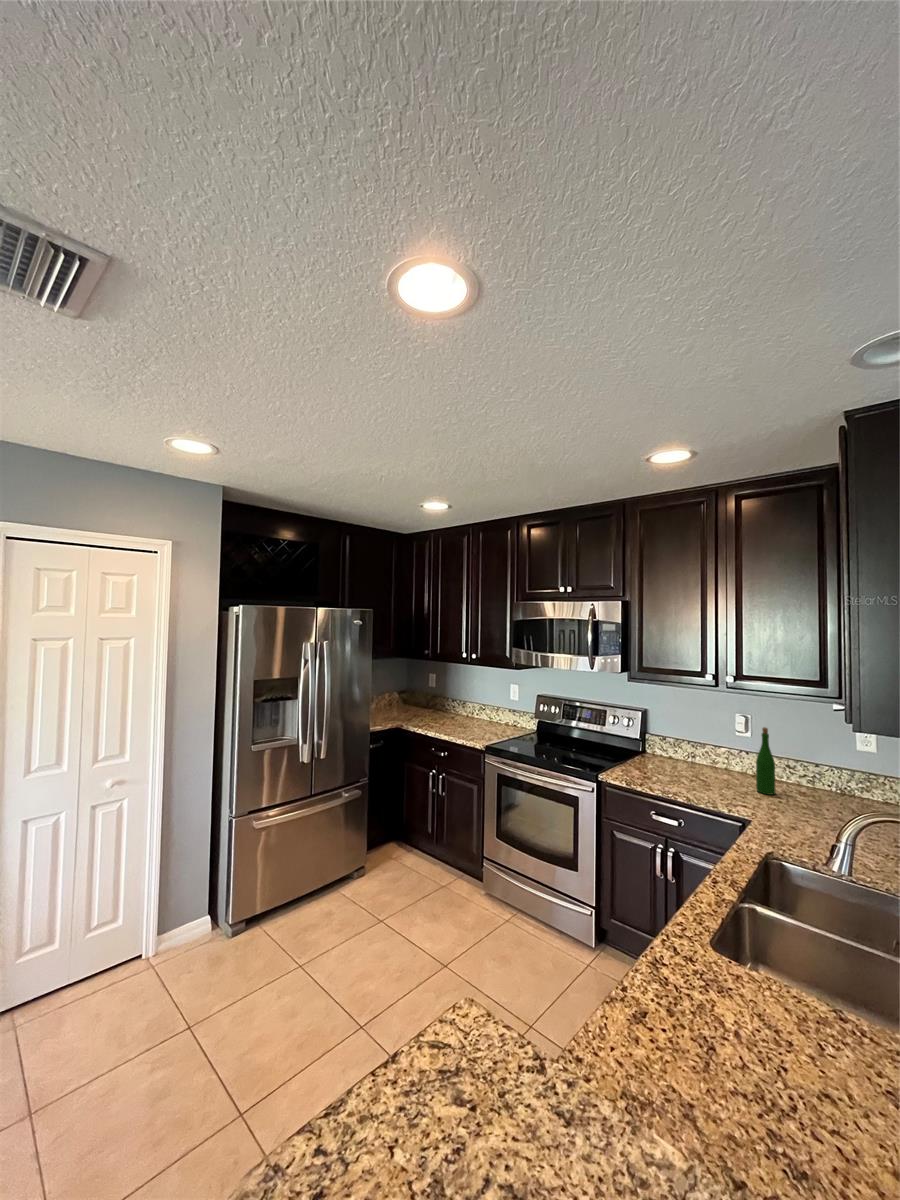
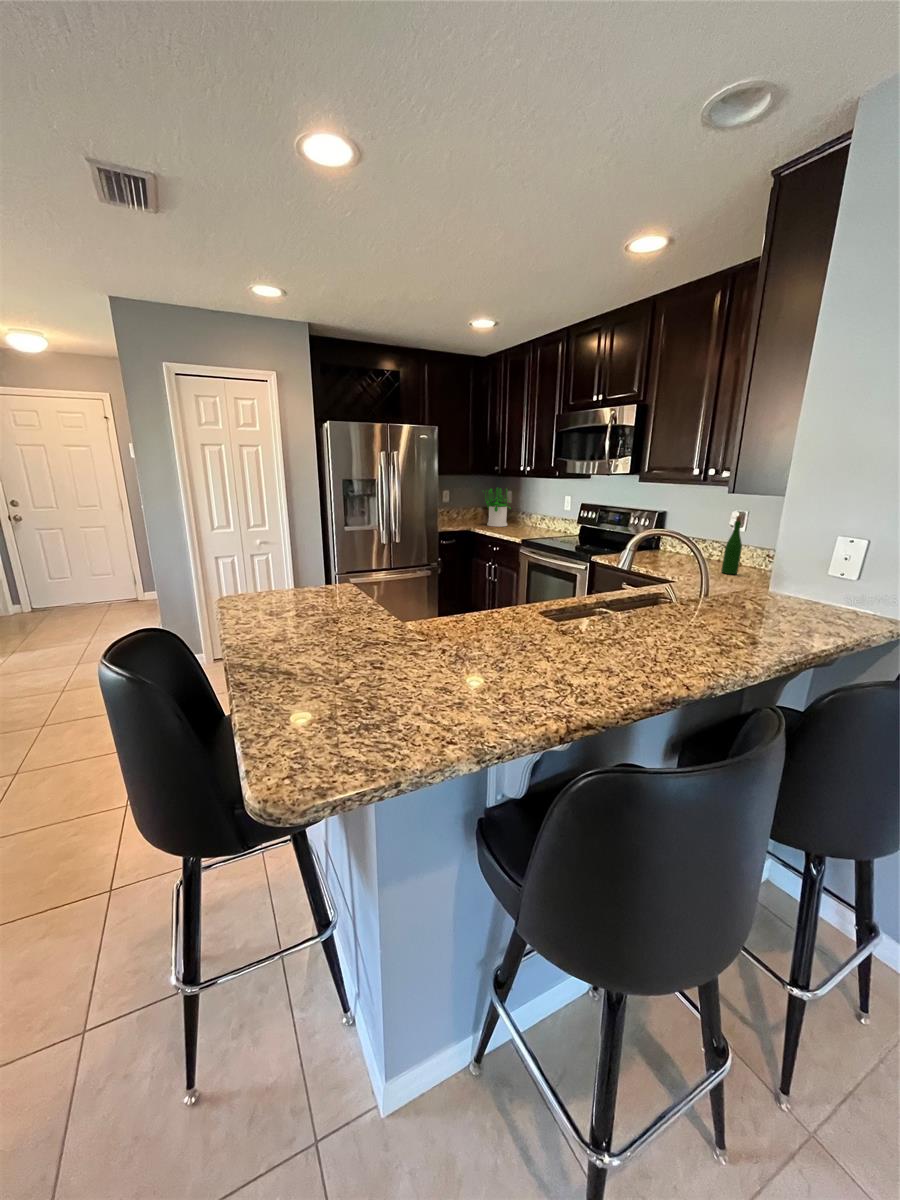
potted plant: none [408,674,444,720] -> present [485,488,511,527]

